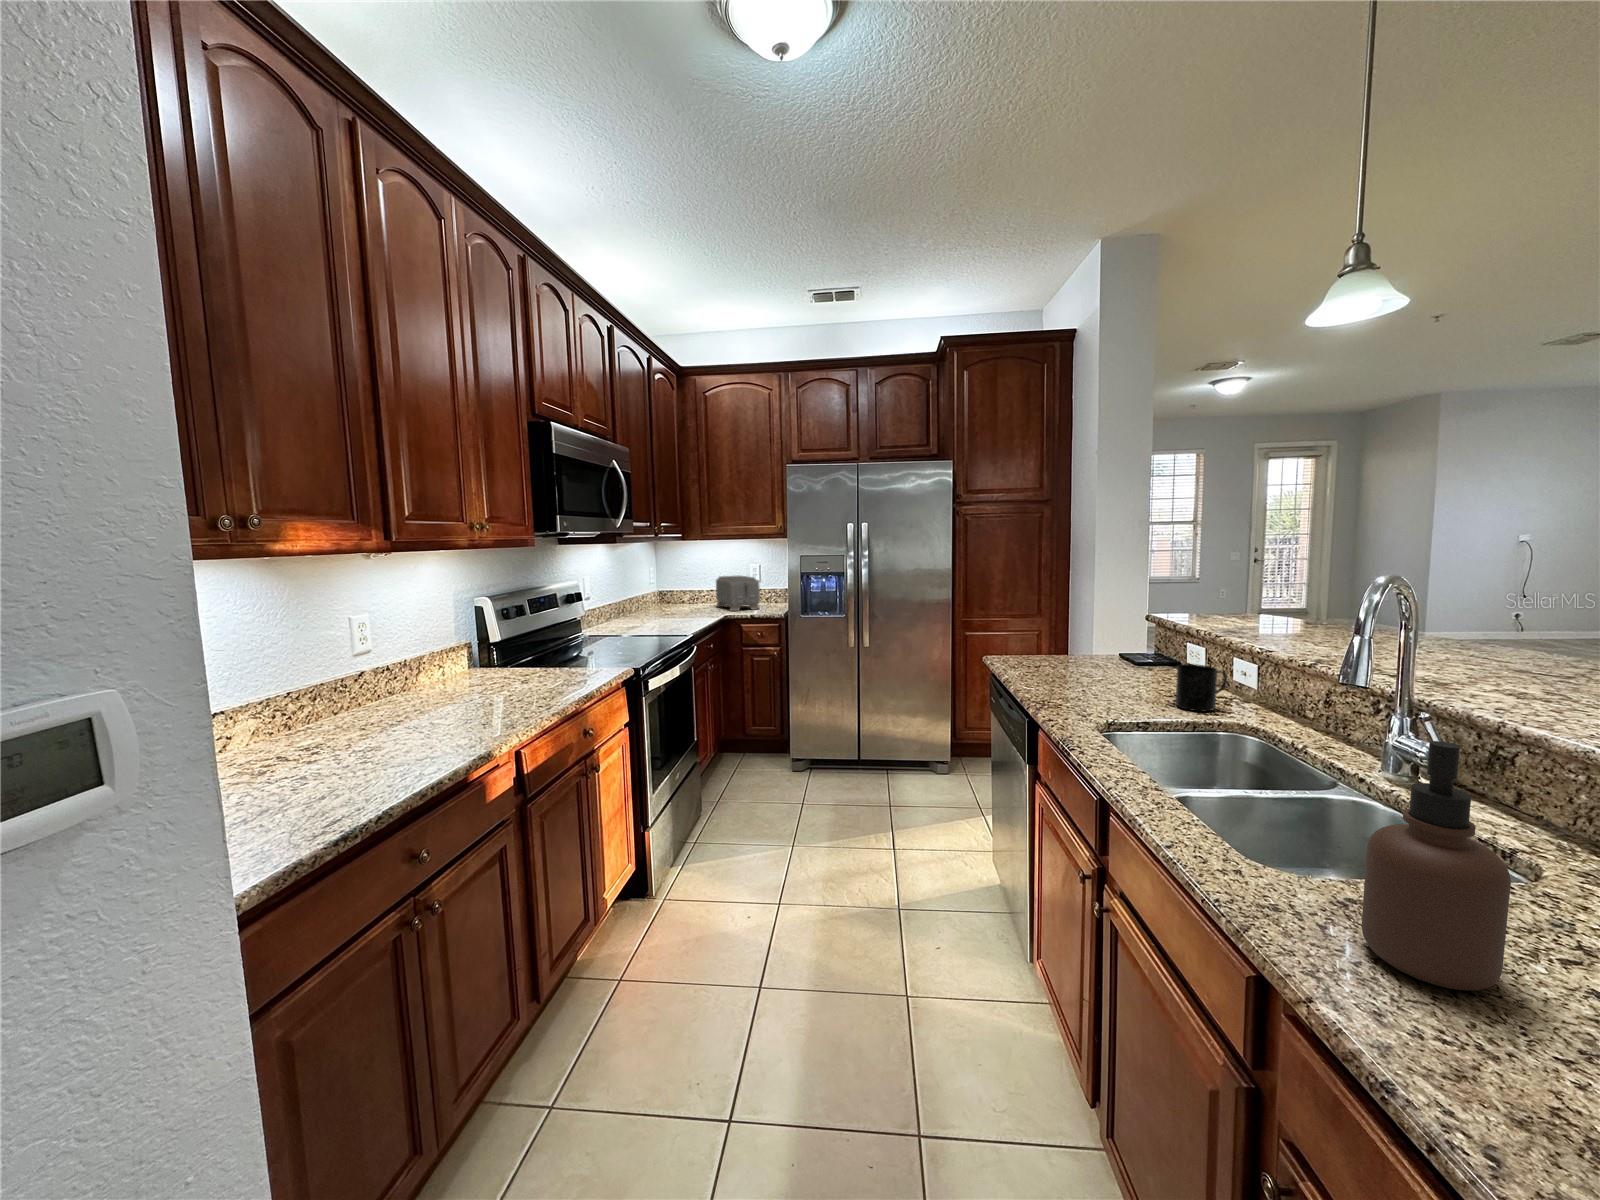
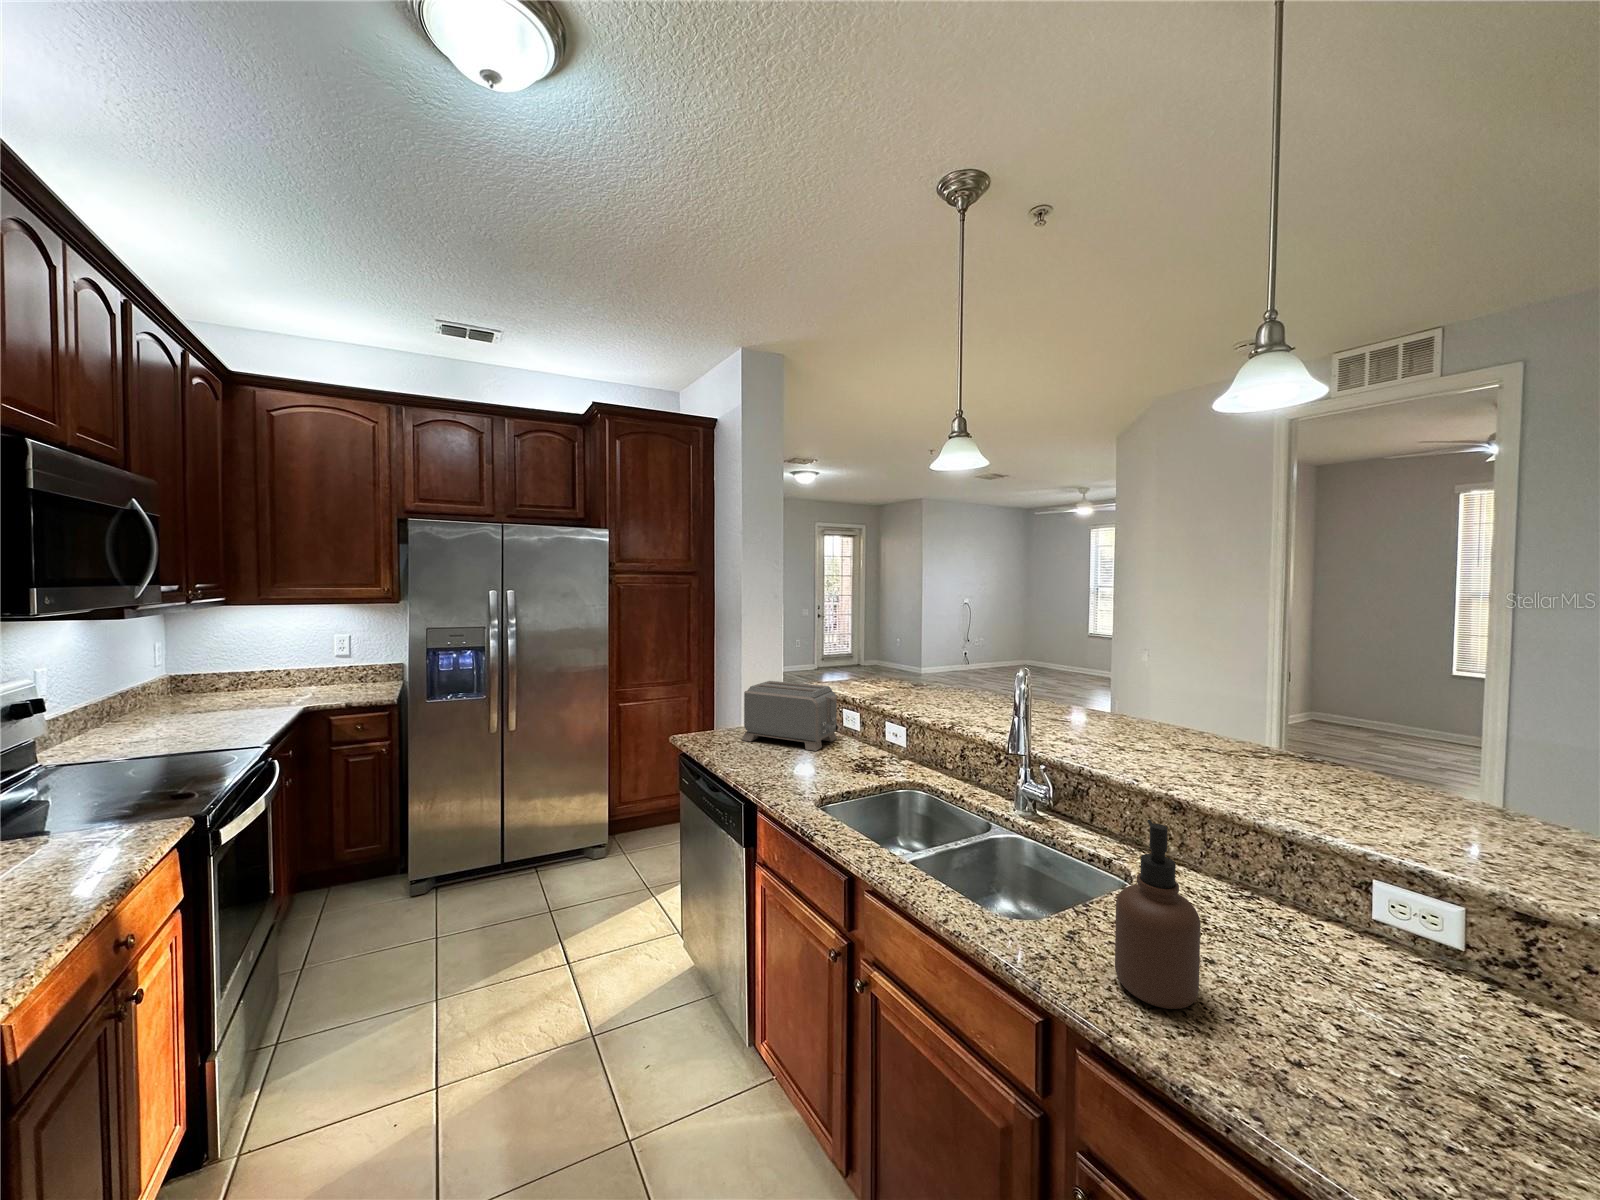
toaster: present [716,575,760,611] -> present [742,681,837,751]
mug: present [1176,664,1227,711] -> none [859,733,893,774]

